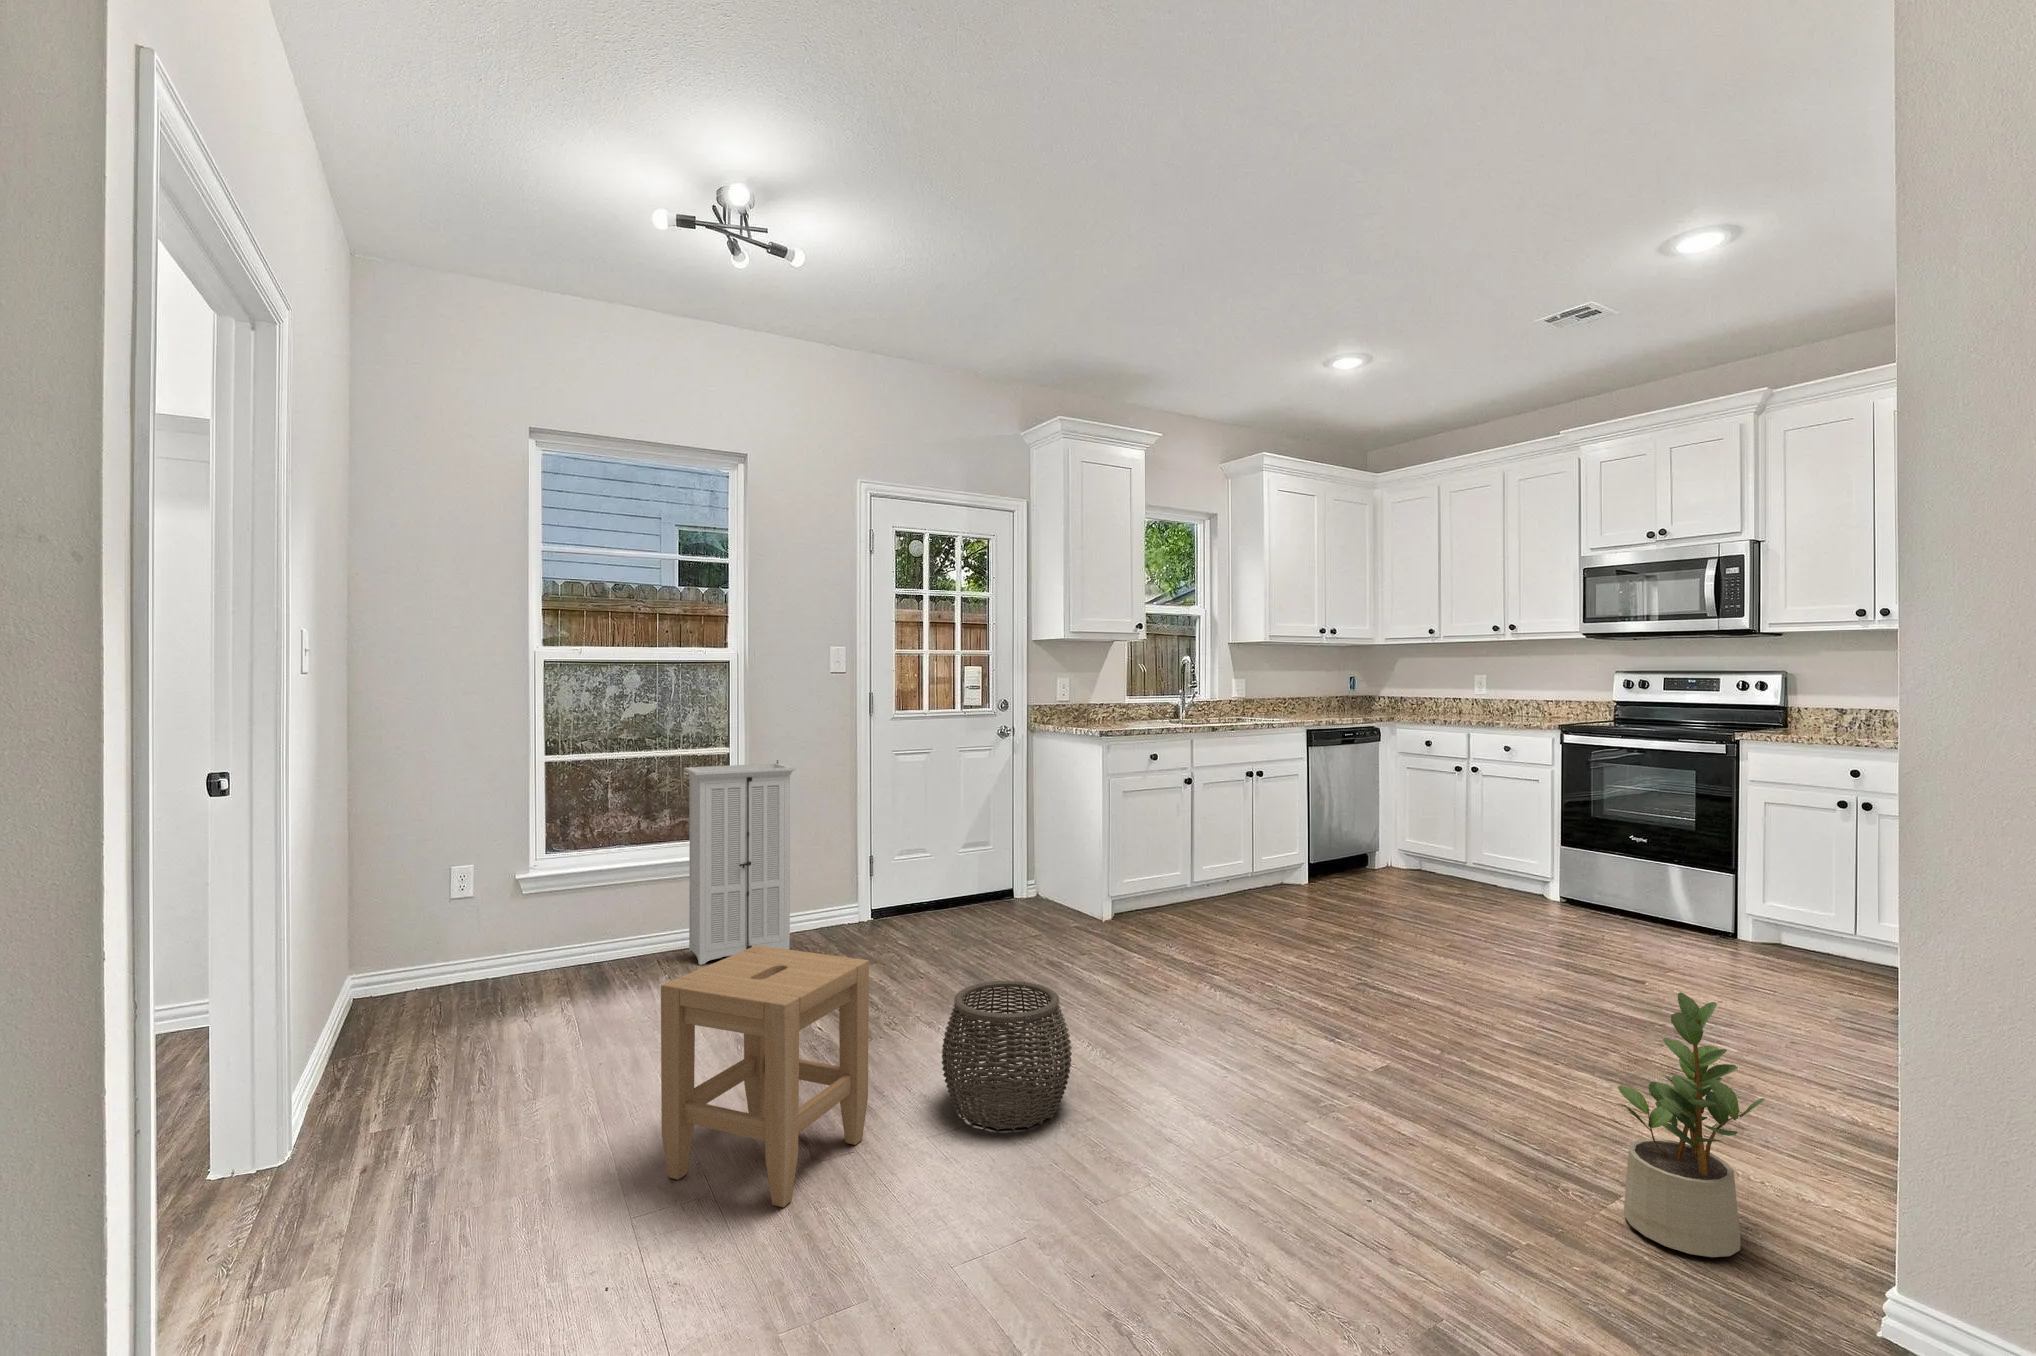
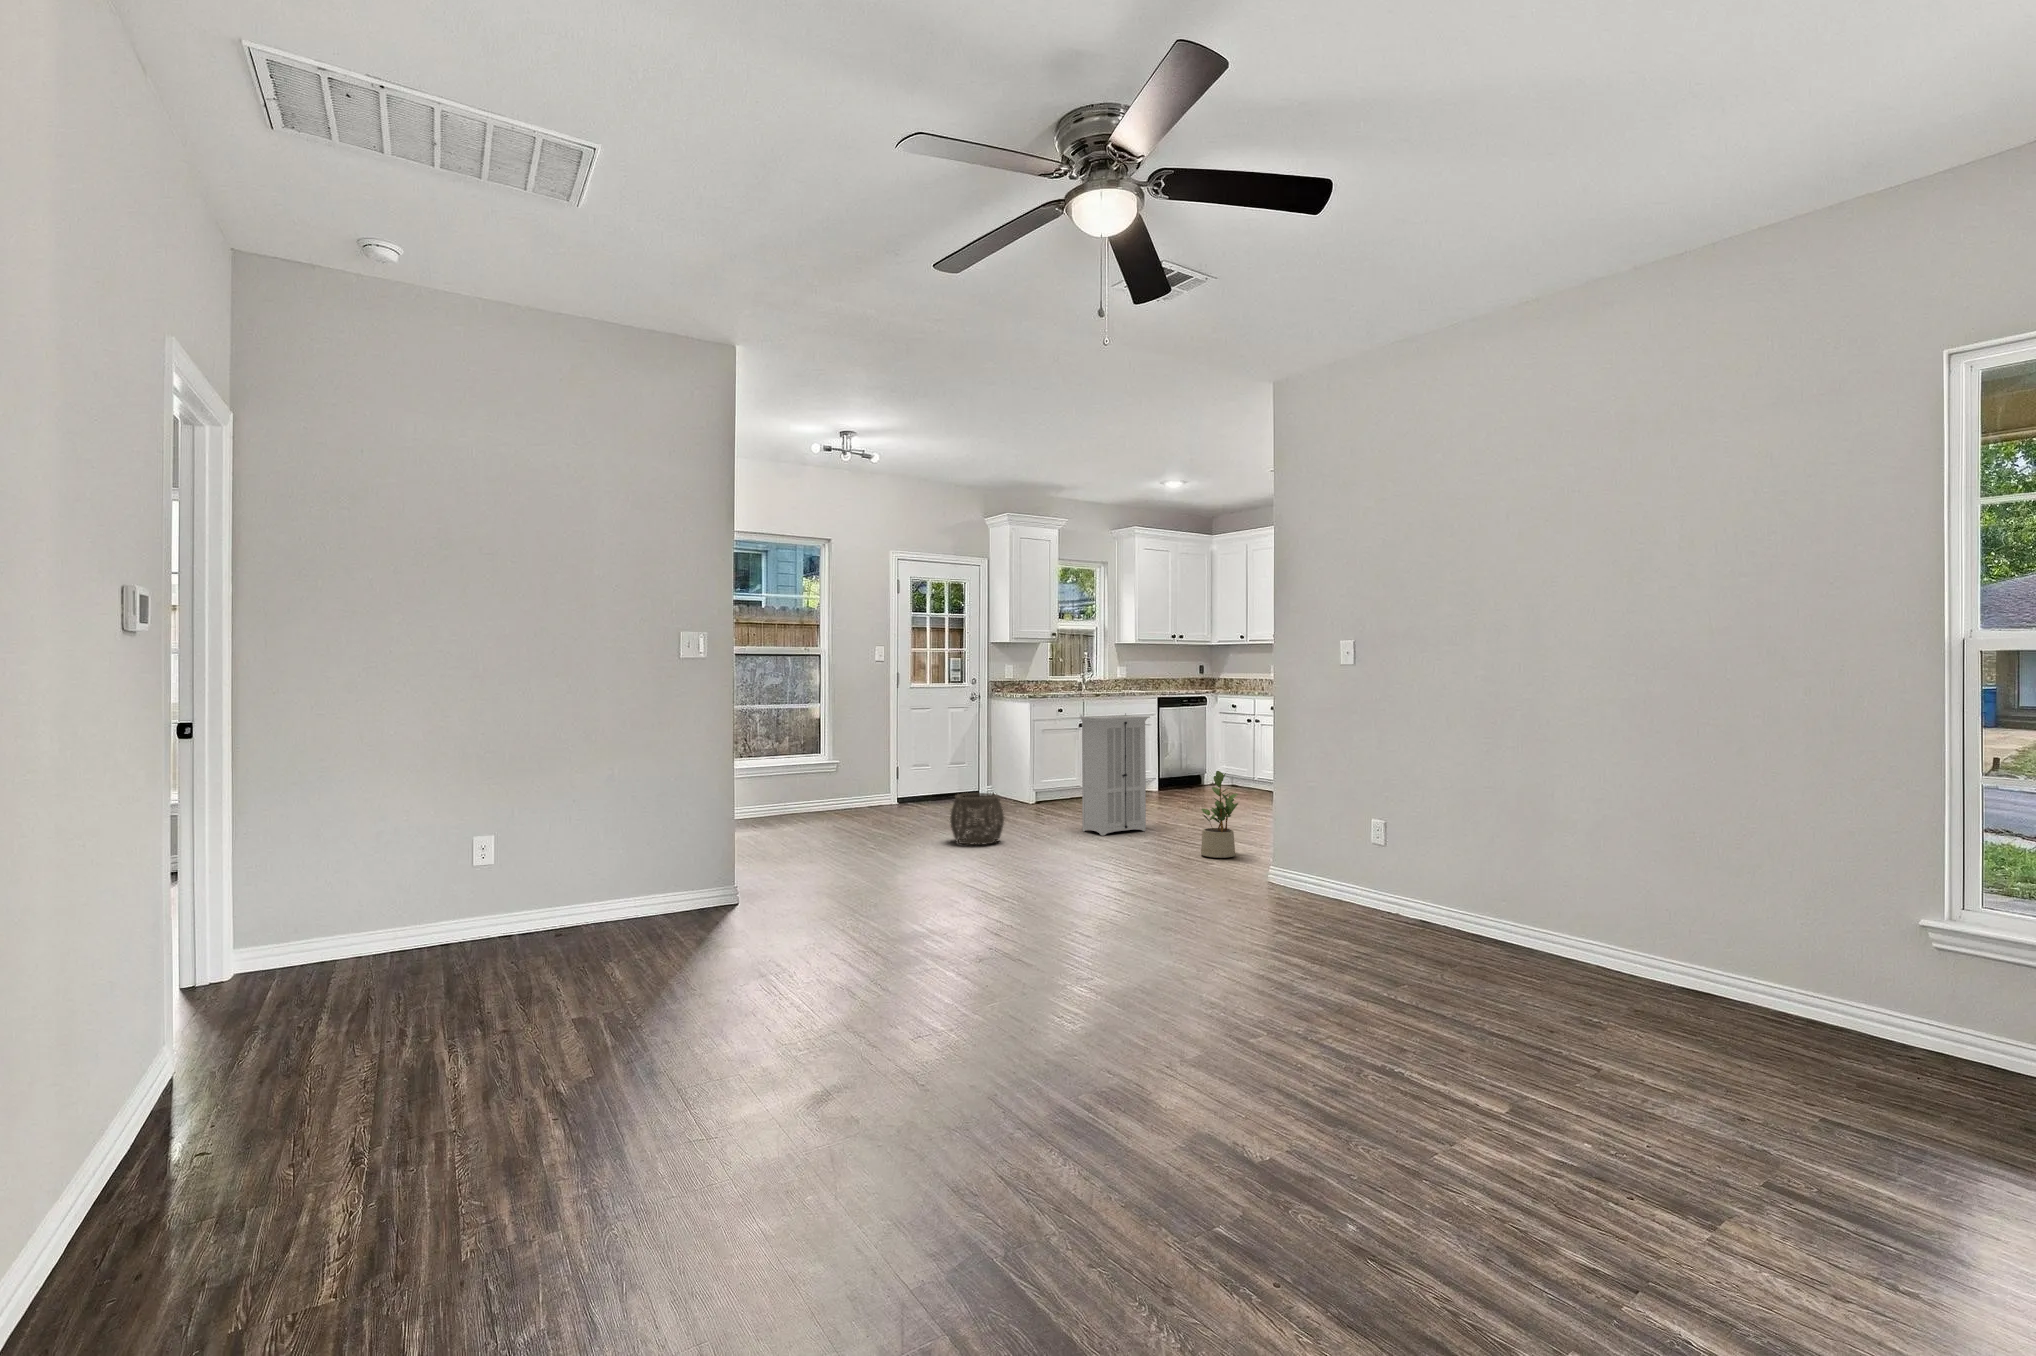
storage cabinet: present [684,760,796,965] -> present [1079,714,1150,836]
stool: present [661,945,869,1207] -> none [843,773,921,857]

